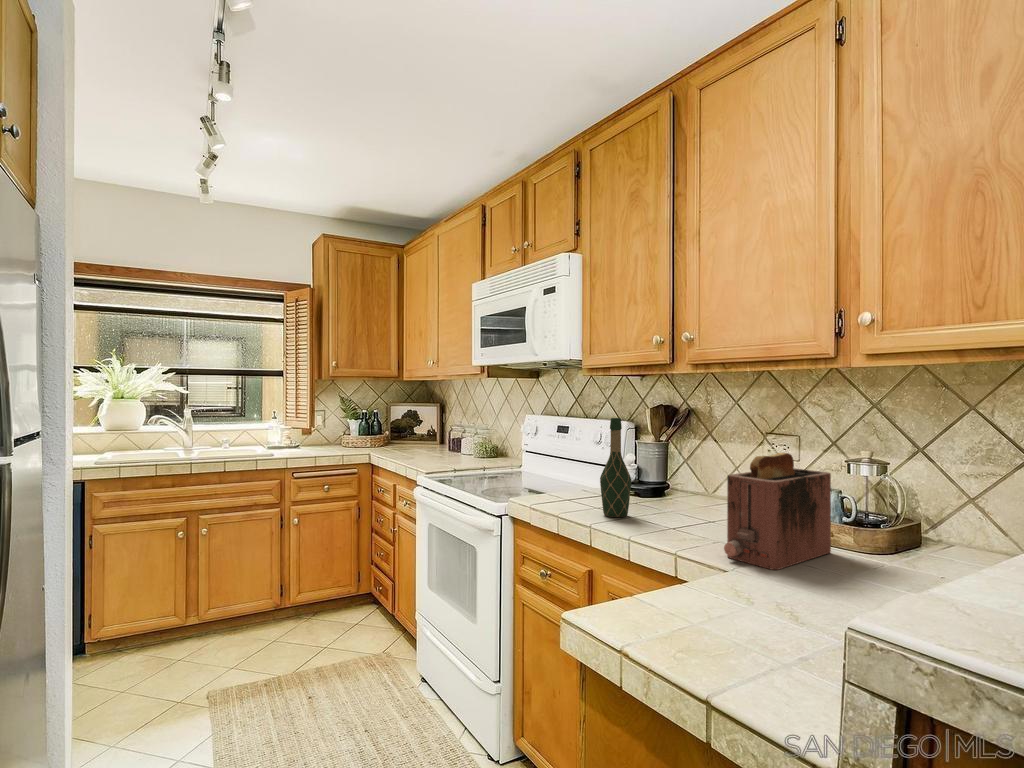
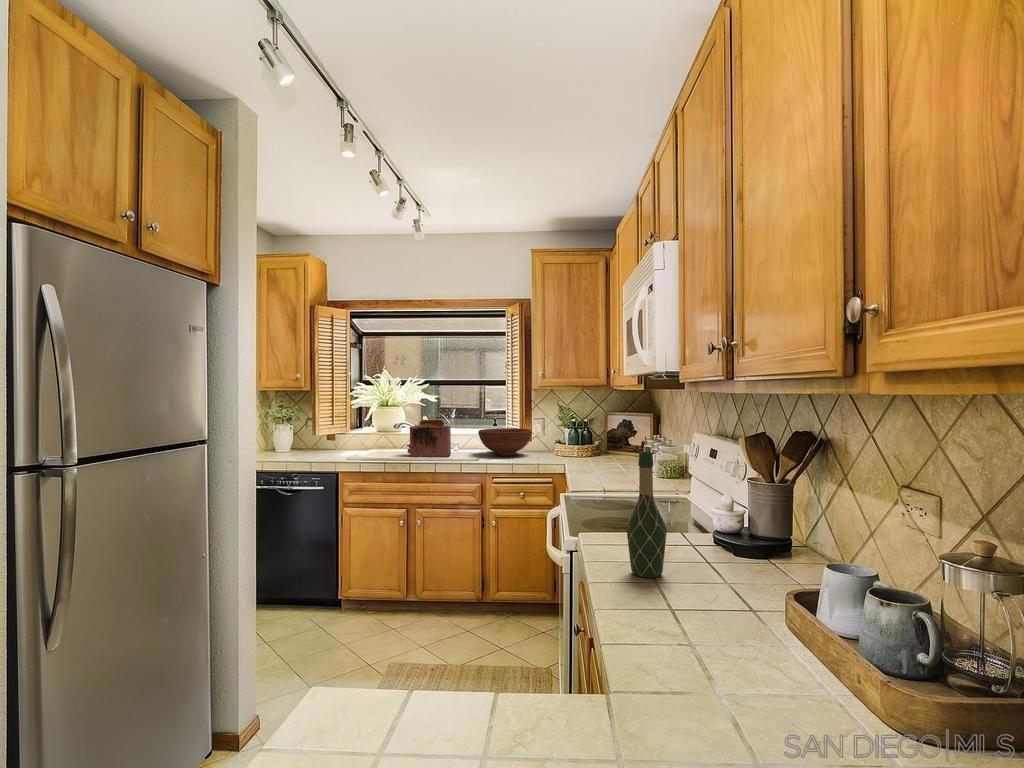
fruit bowl: none [264,421,325,450] -> present [478,428,532,456]
toaster: present [724,453,831,570] -> present [407,419,451,457]

